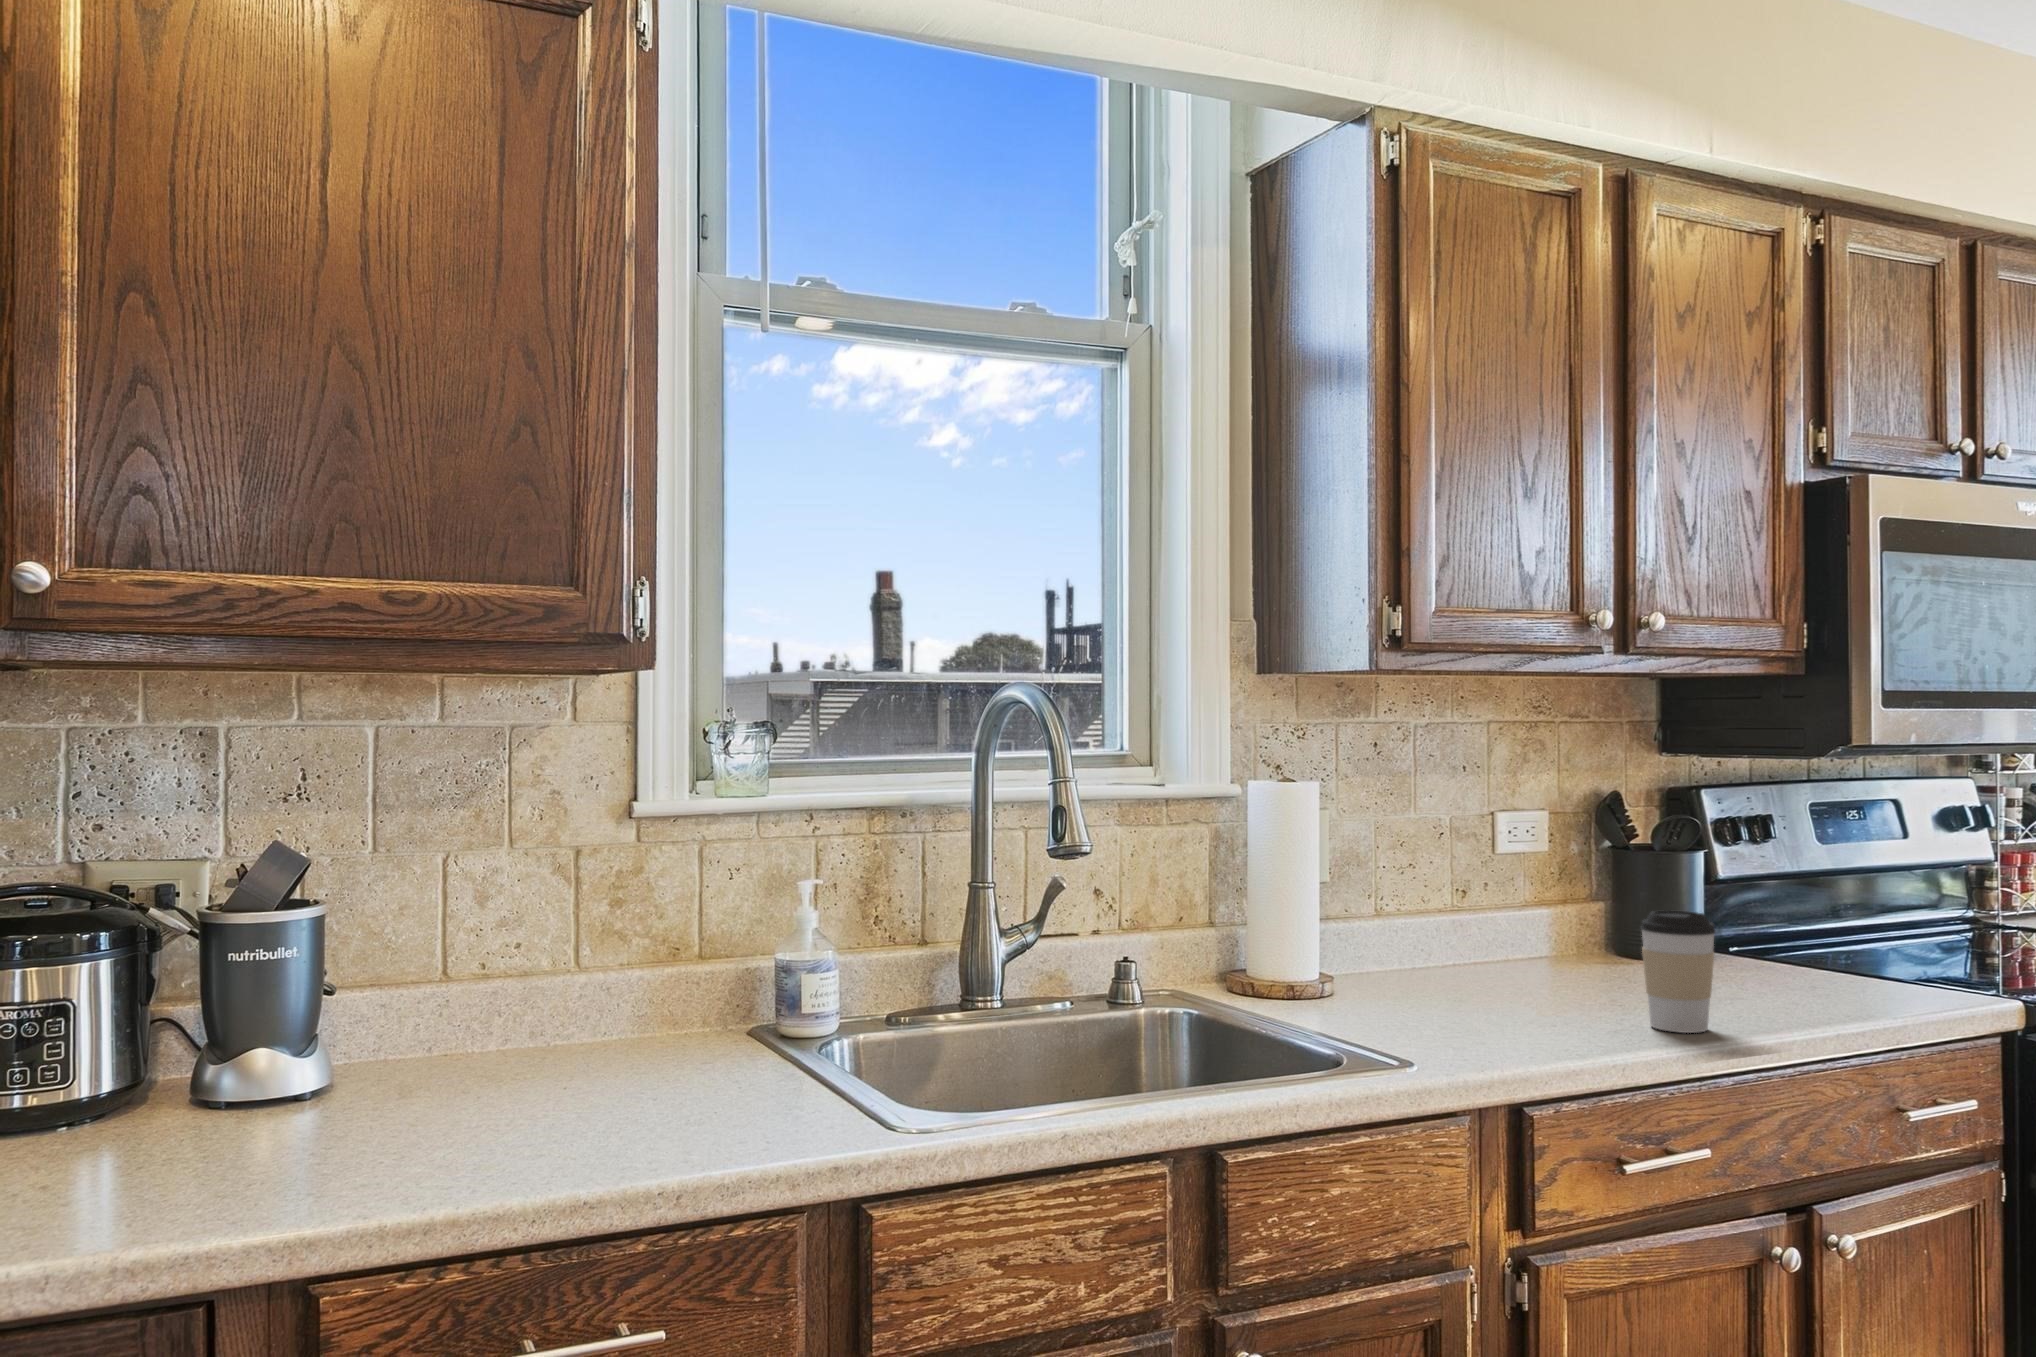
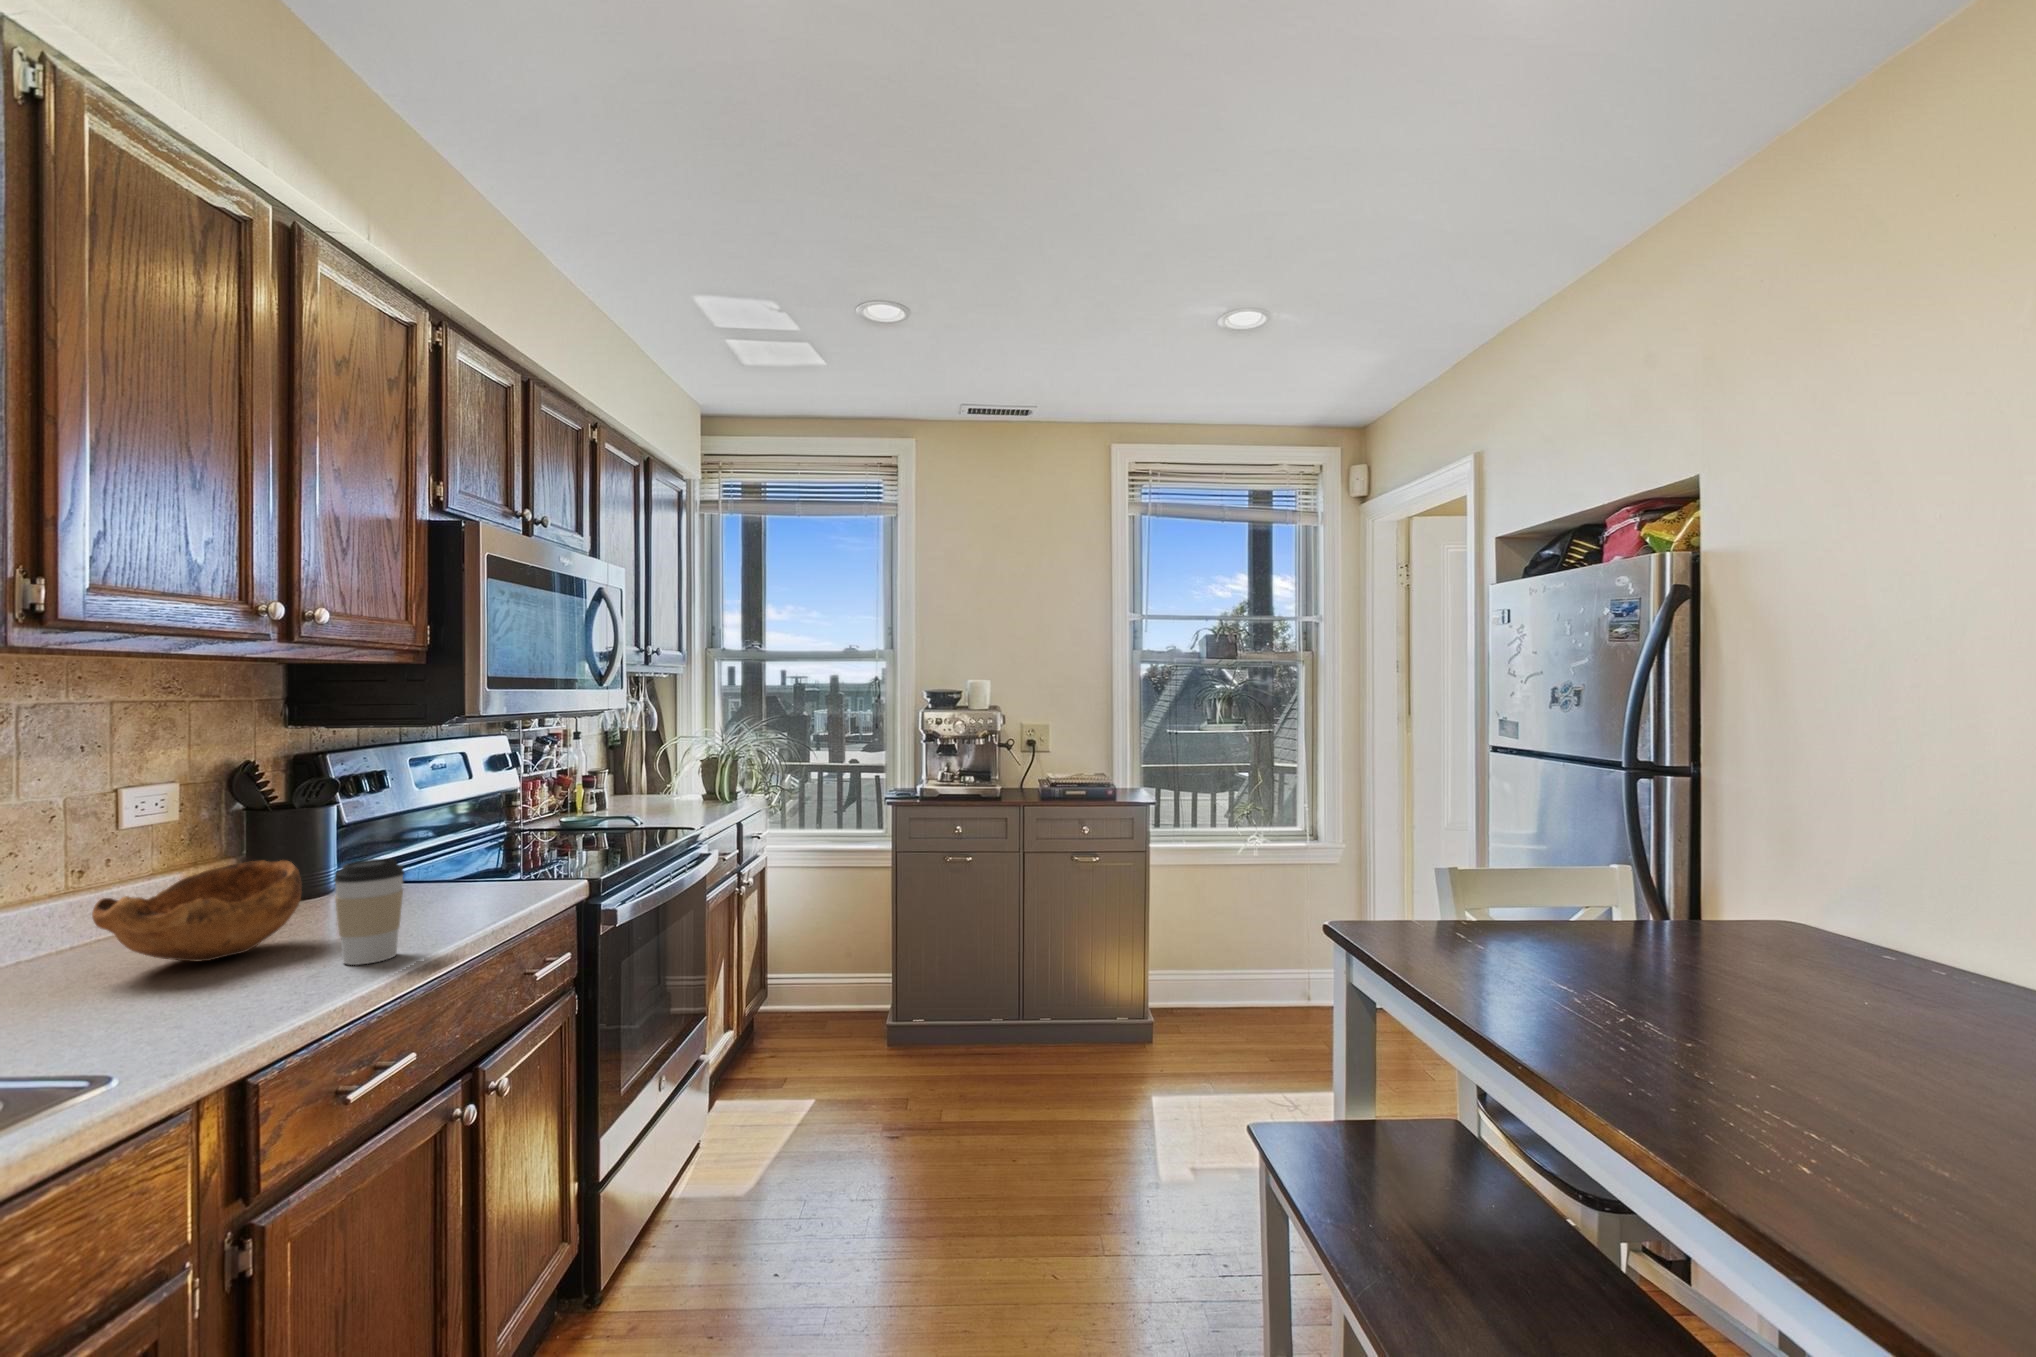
wooden bowl: none [1452,898,1631,994] -> present [92,860,302,961]

